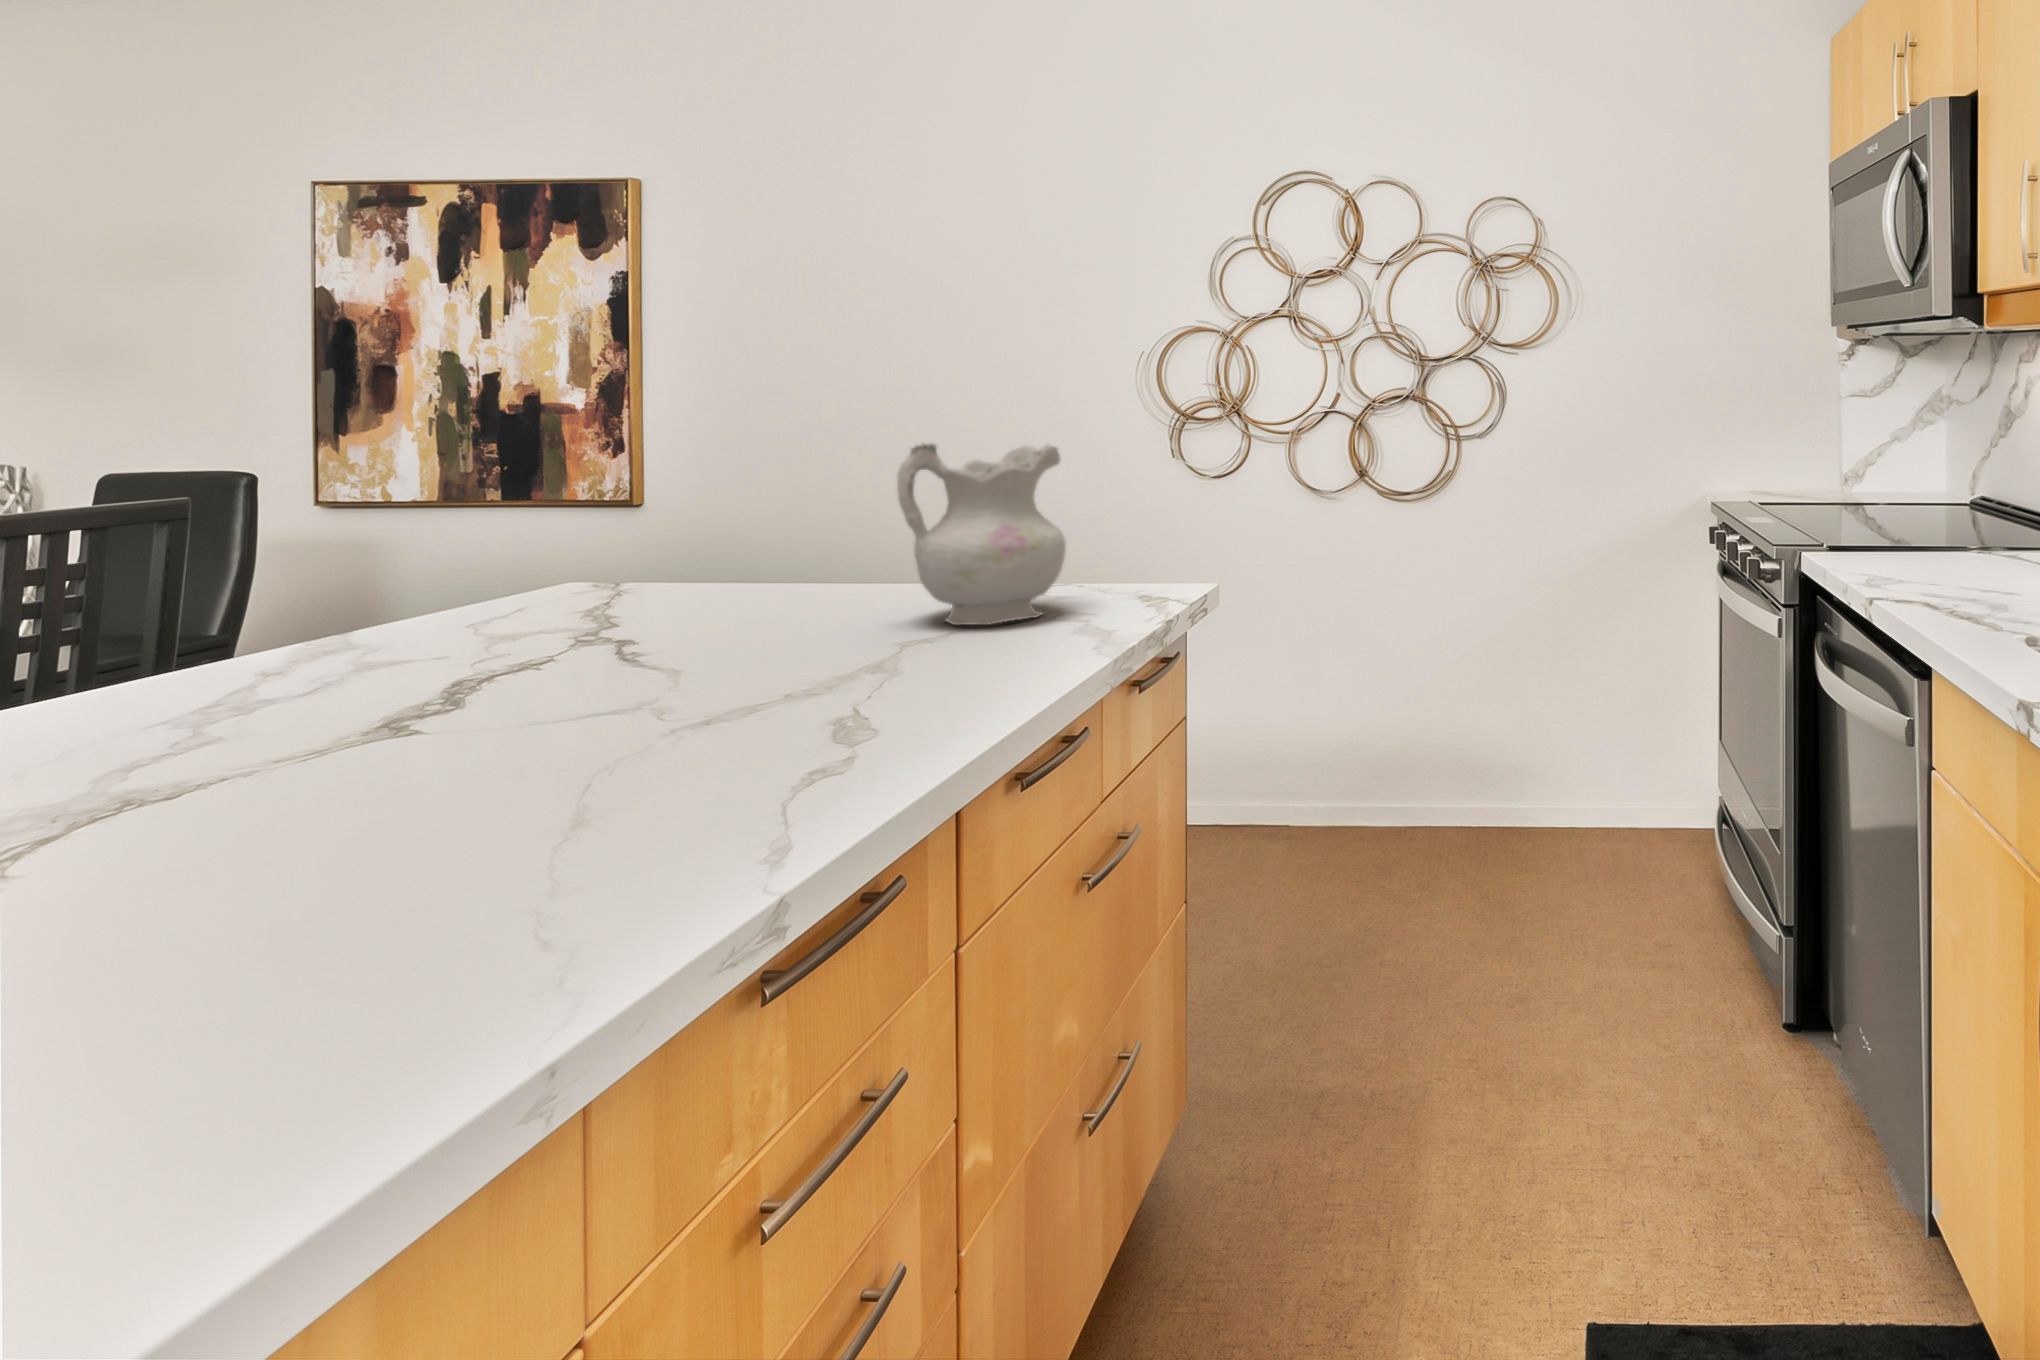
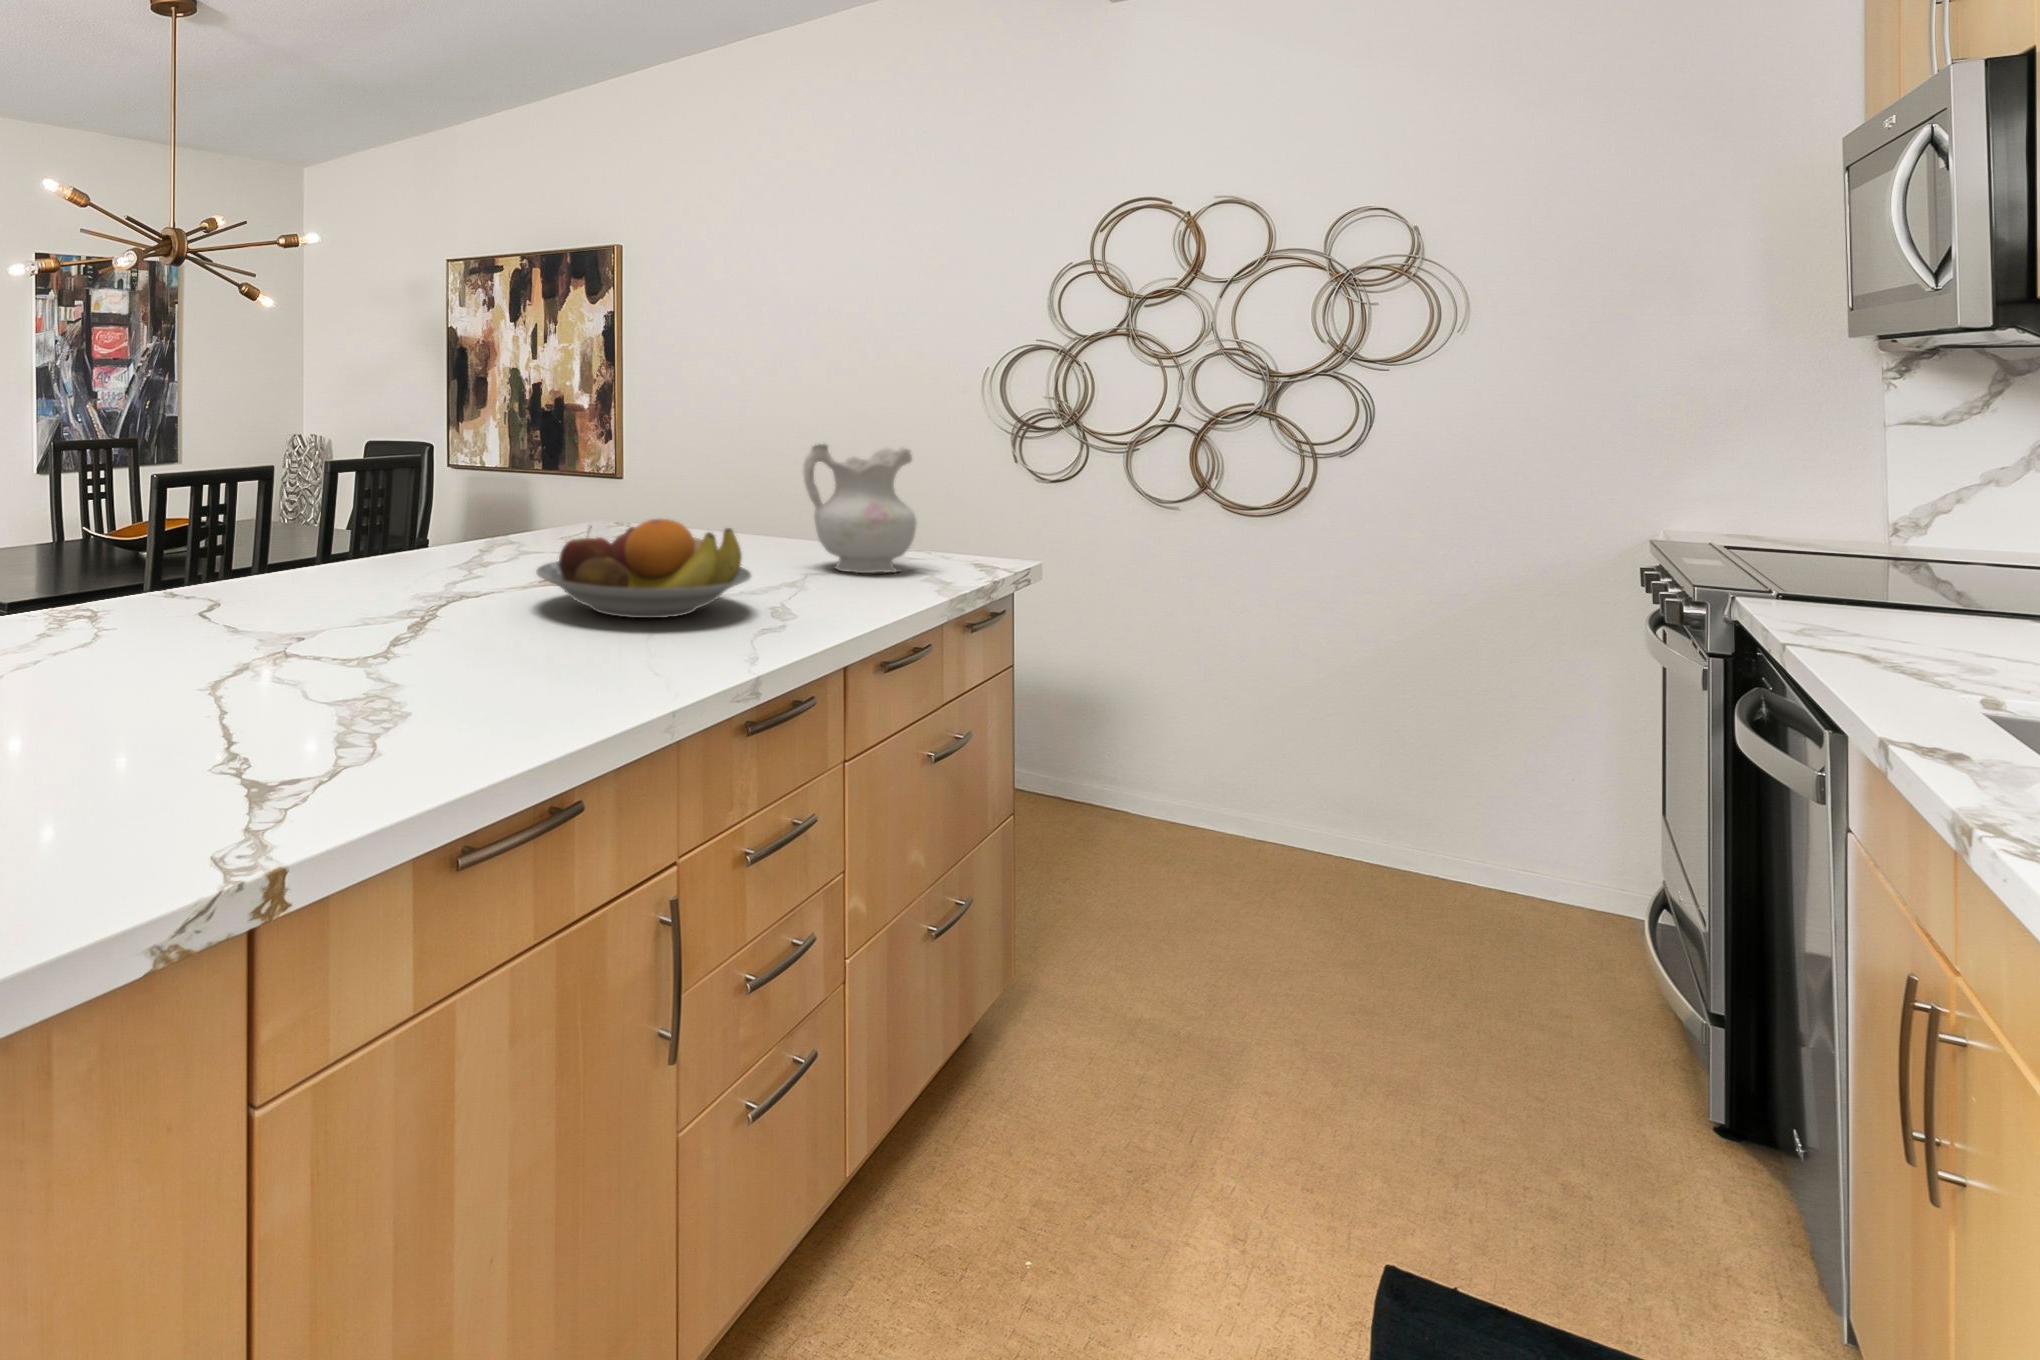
fruit bowl: none [274,591,790,790] -> present [536,519,751,618]

